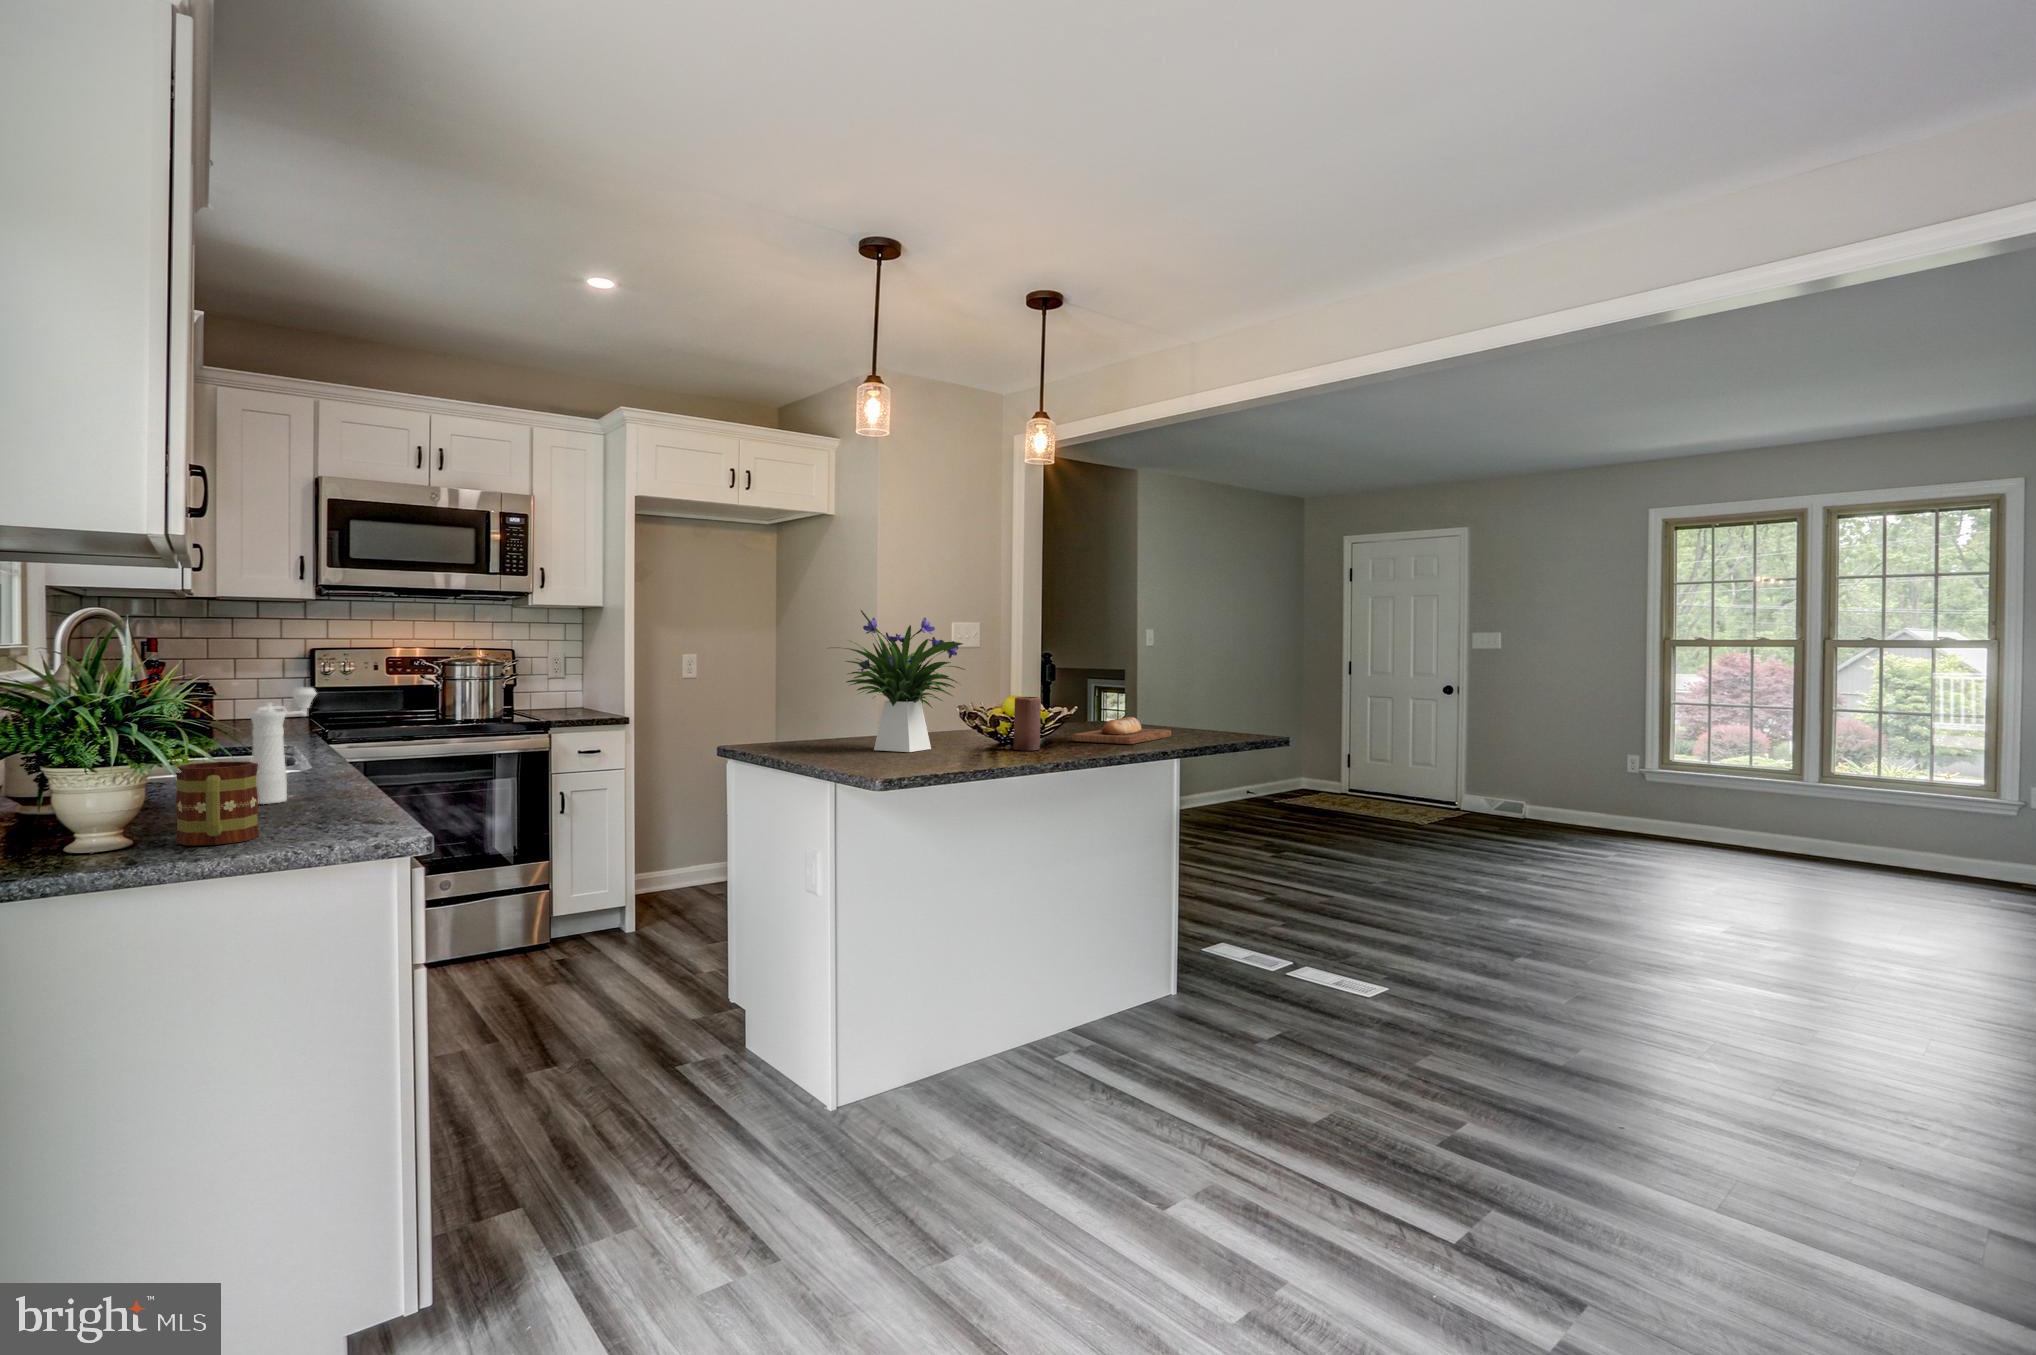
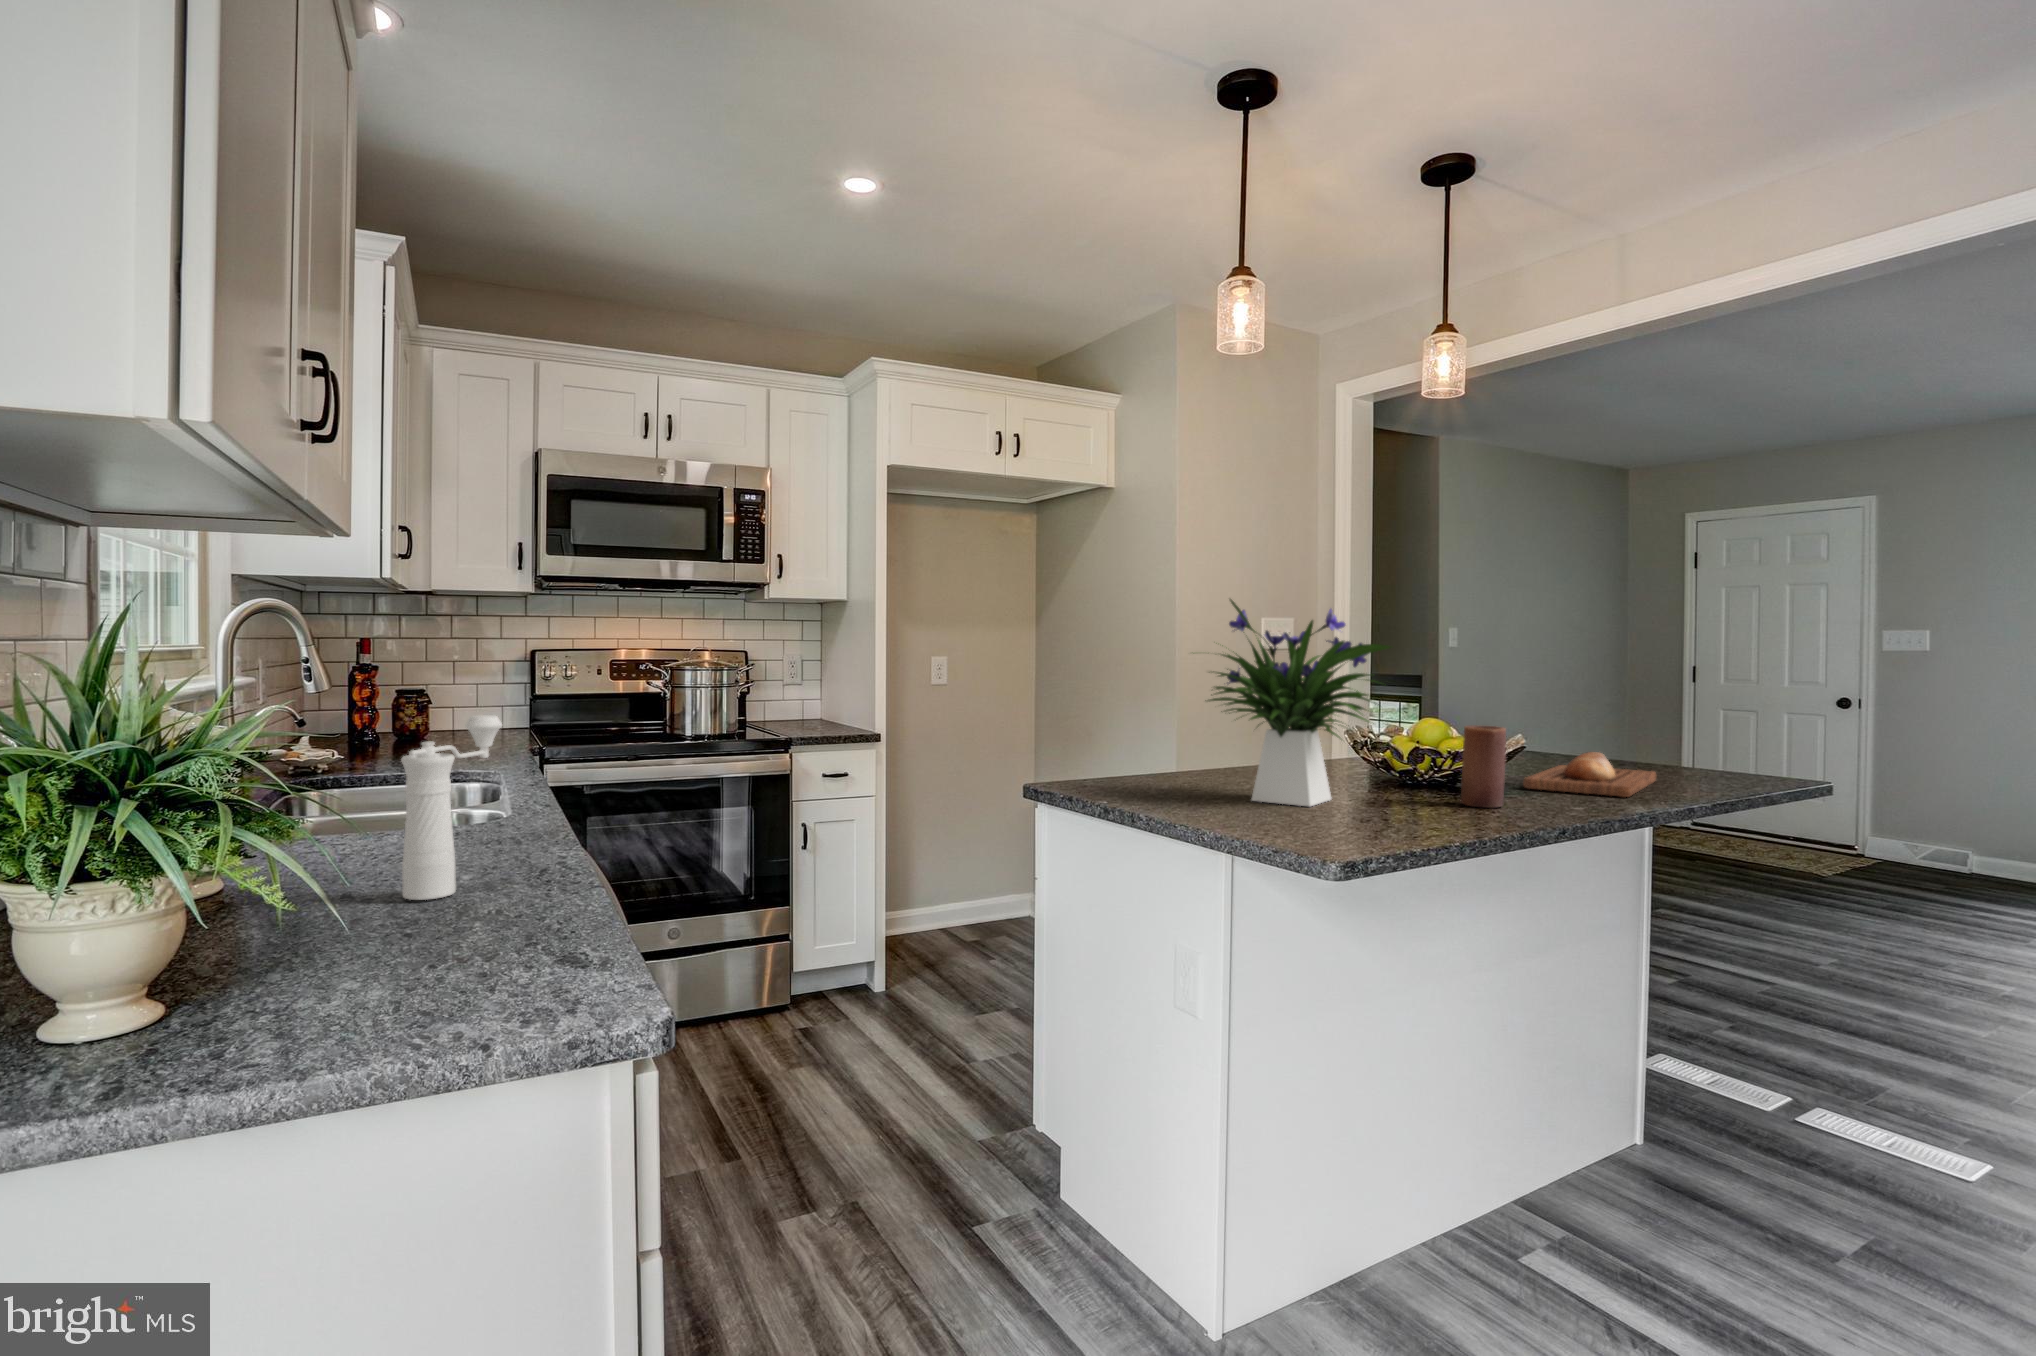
mug: present [175,761,259,846] -> none [229,863,376,1031]

